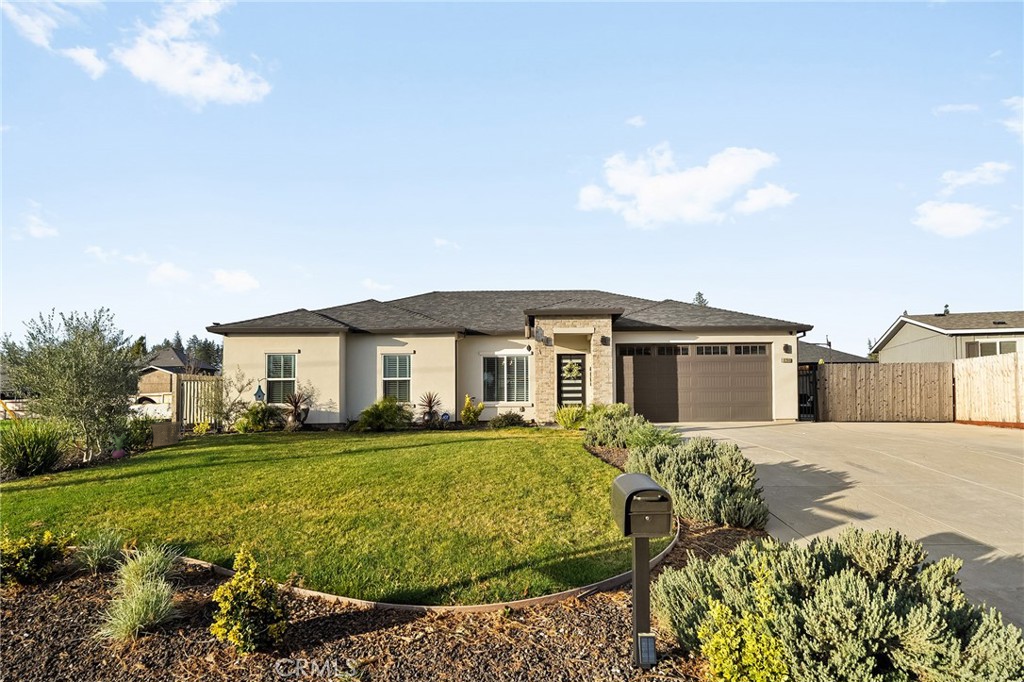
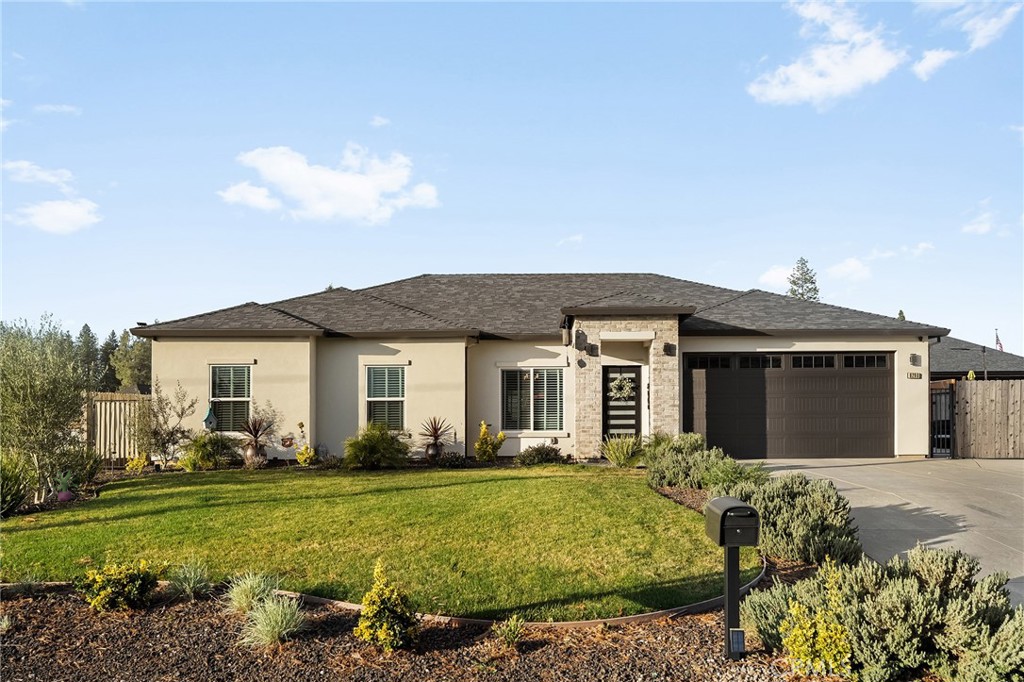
basket: present [151,422,182,446] -> none [86,456,123,487]

